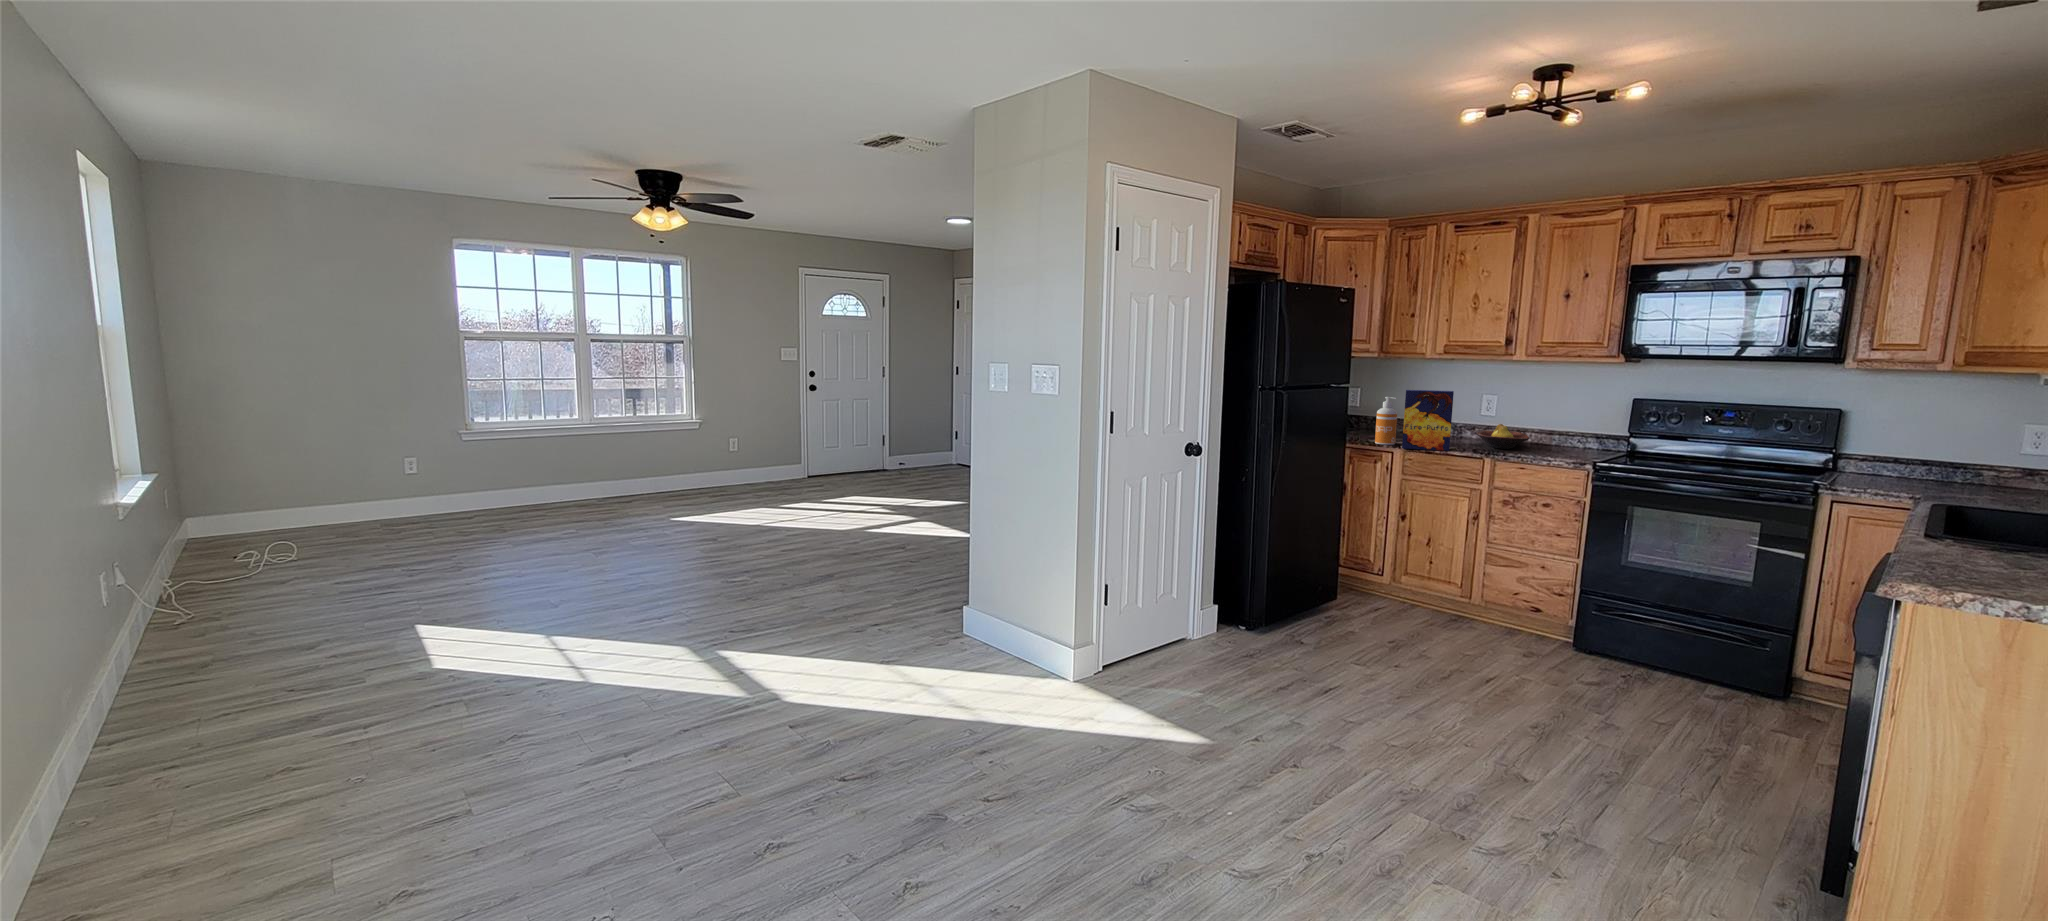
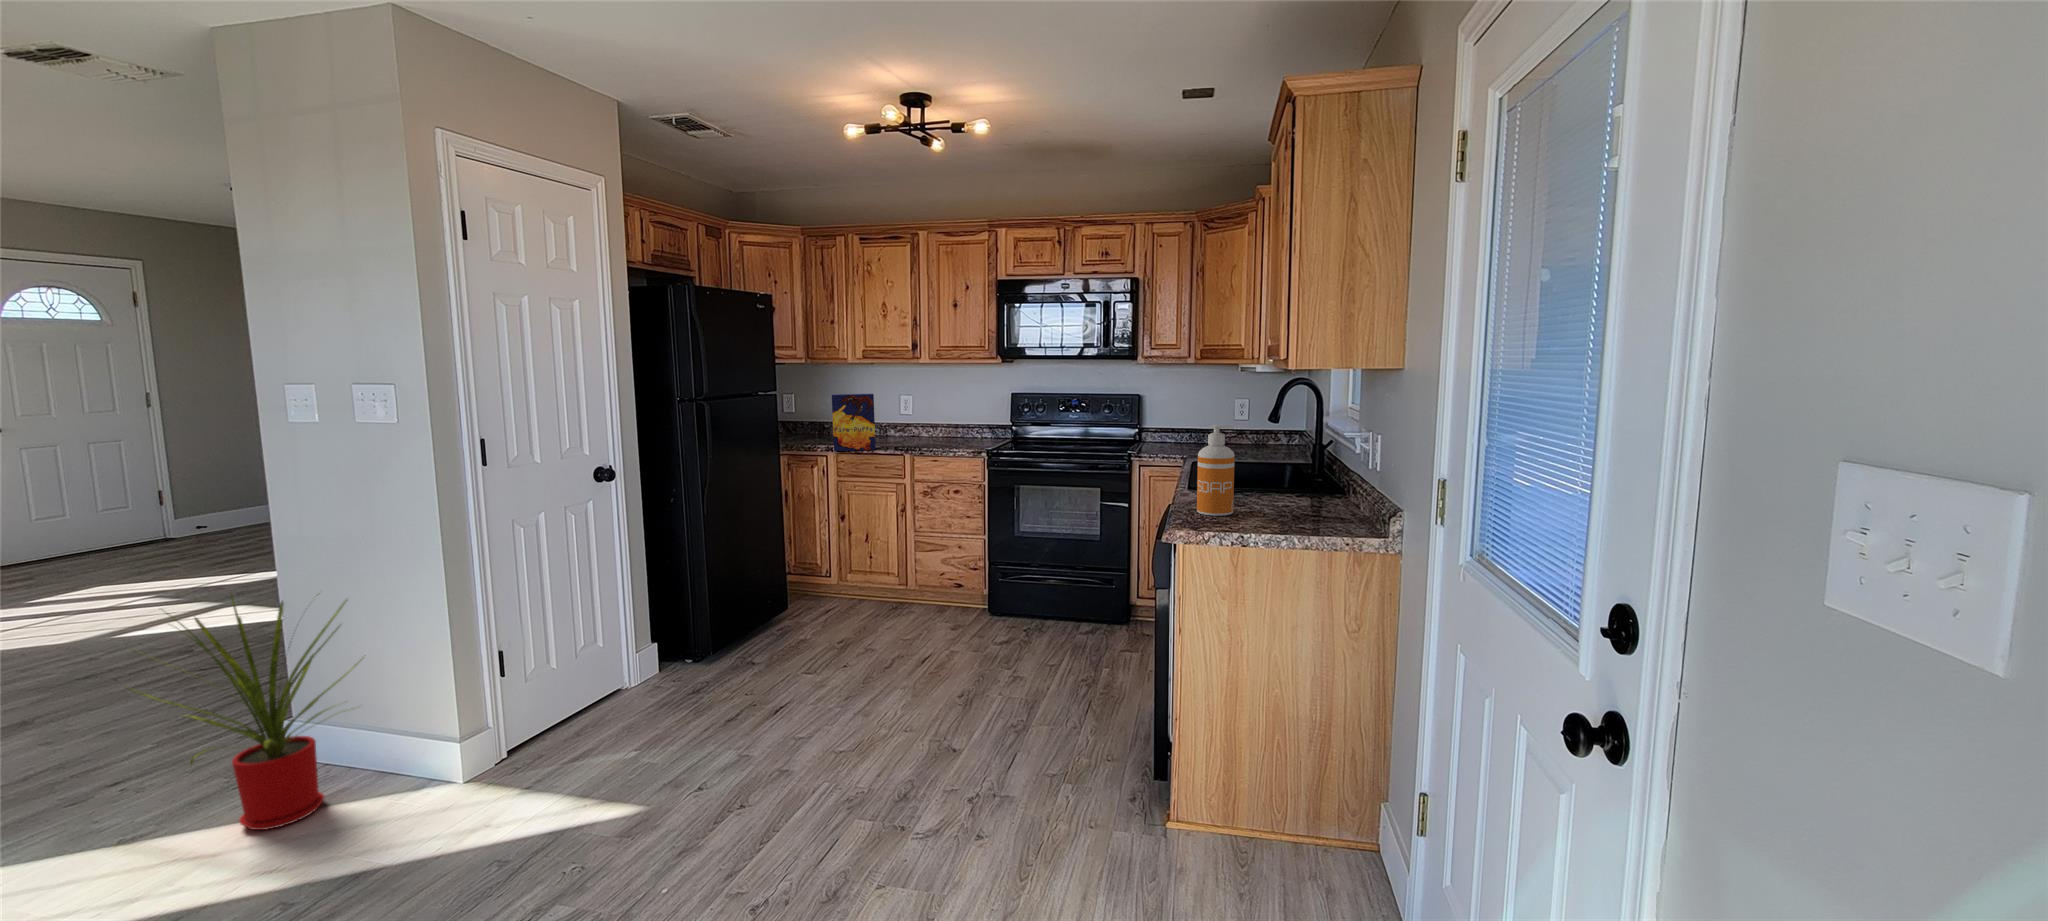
soap dispenser: present [1375,397,1397,445] -> present [1197,425,1235,516]
fruit bowl: present [1476,424,1529,449] -> none [897,421,939,444]
house plant: none [901,507,1025,679] -> present [128,596,361,830]

